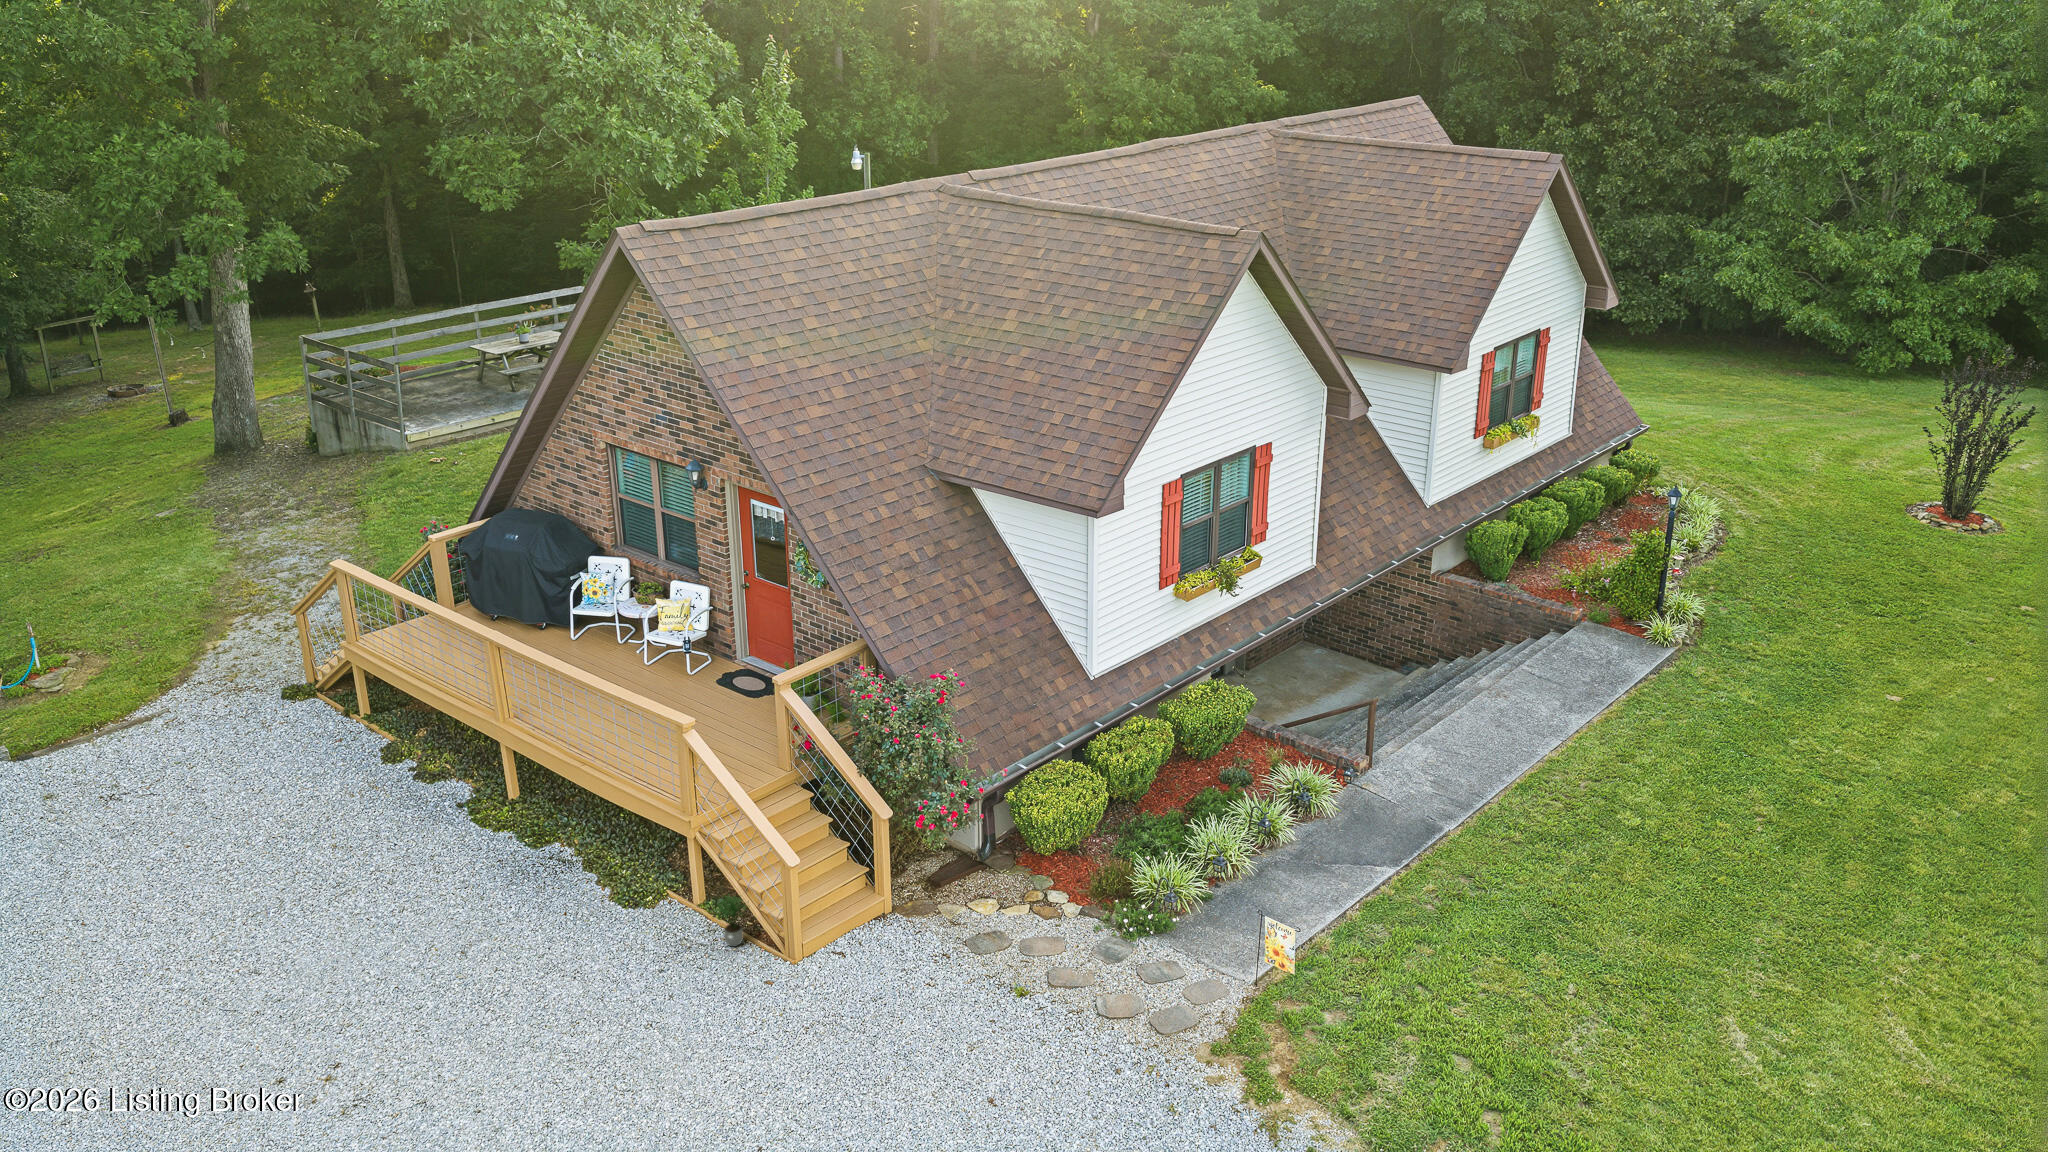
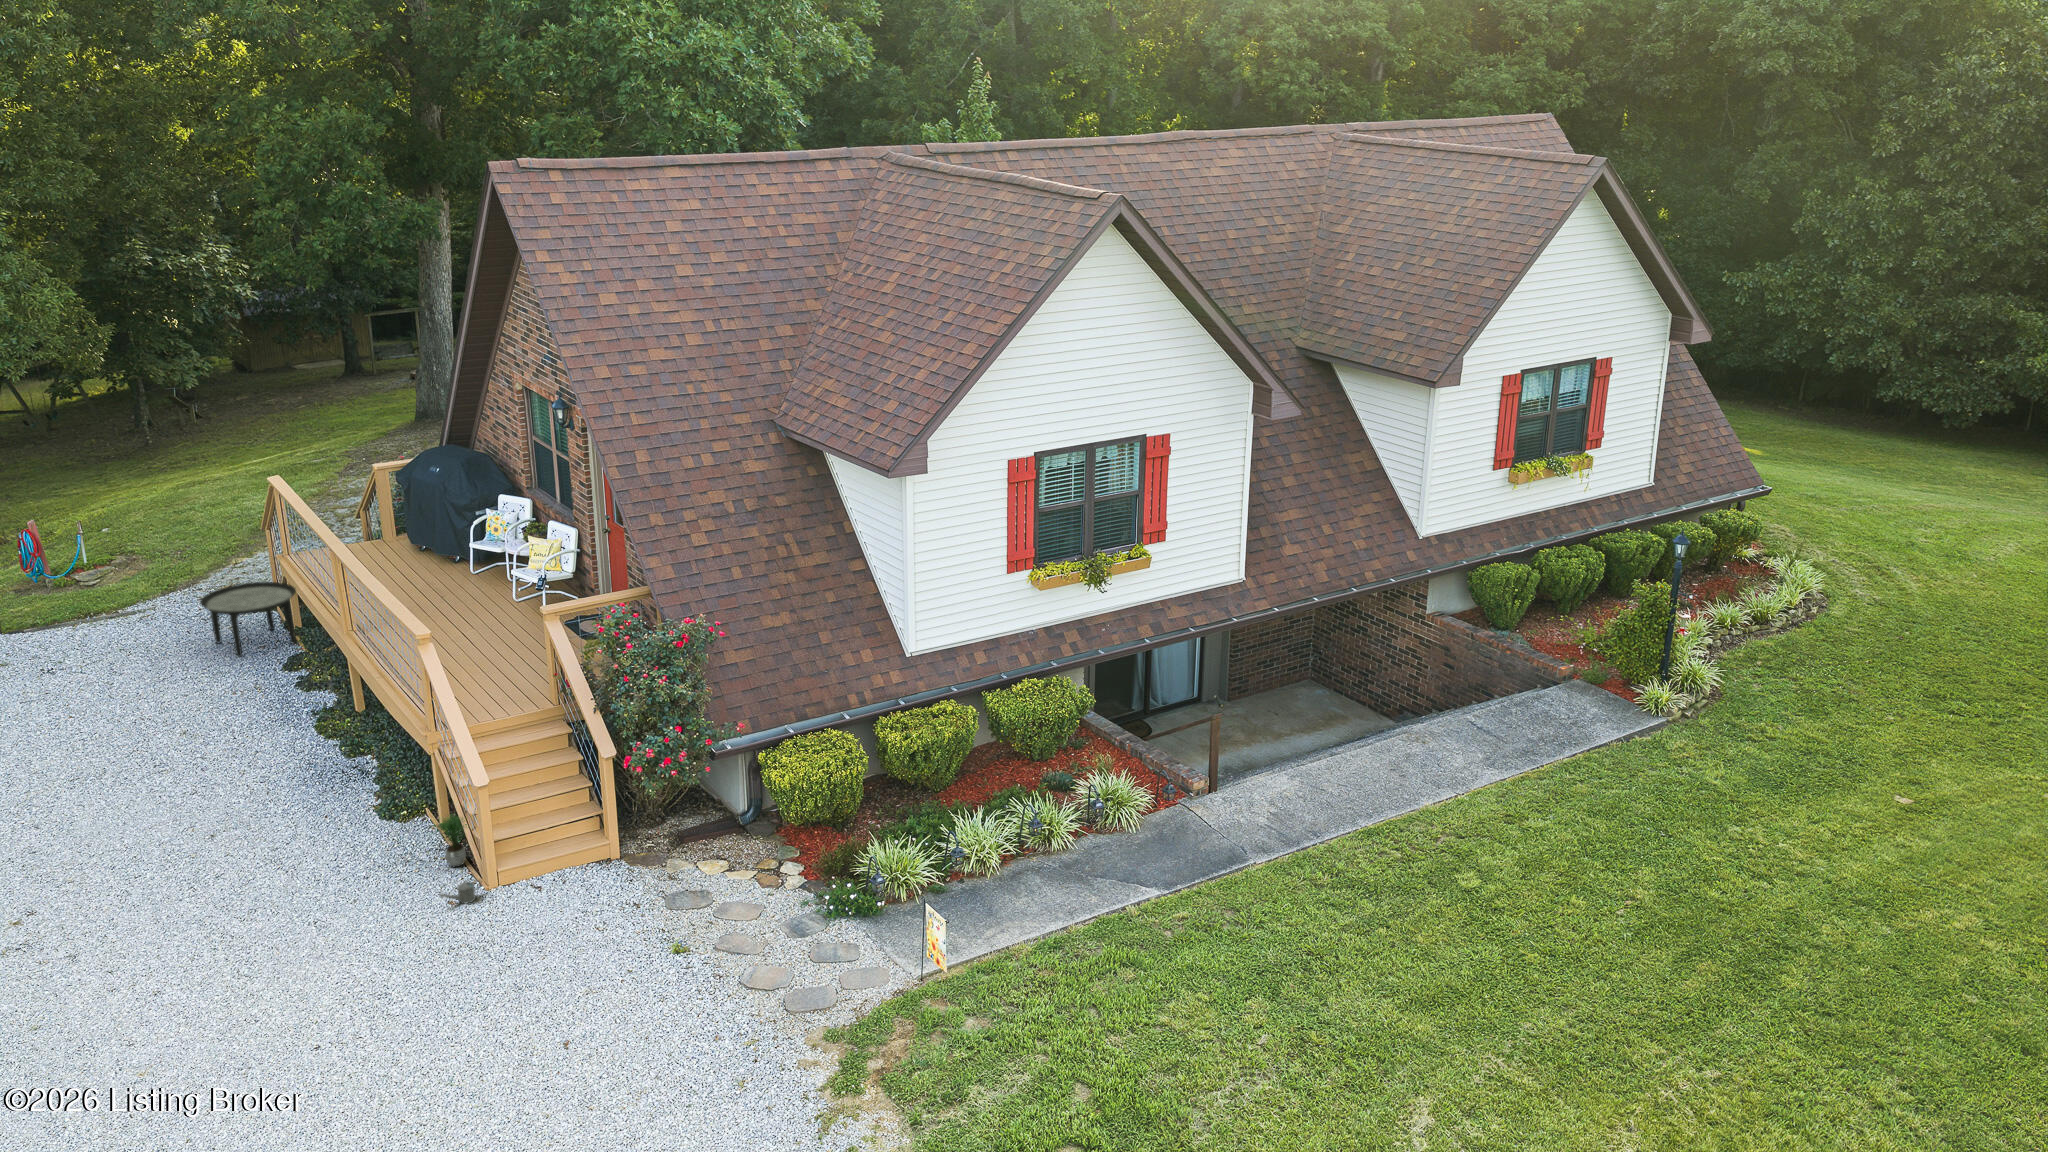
round table: none [263,670,367,756] -> present [200,582,296,657]
watering can: none [756,956,784,982] -> present [440,880,481,904]

